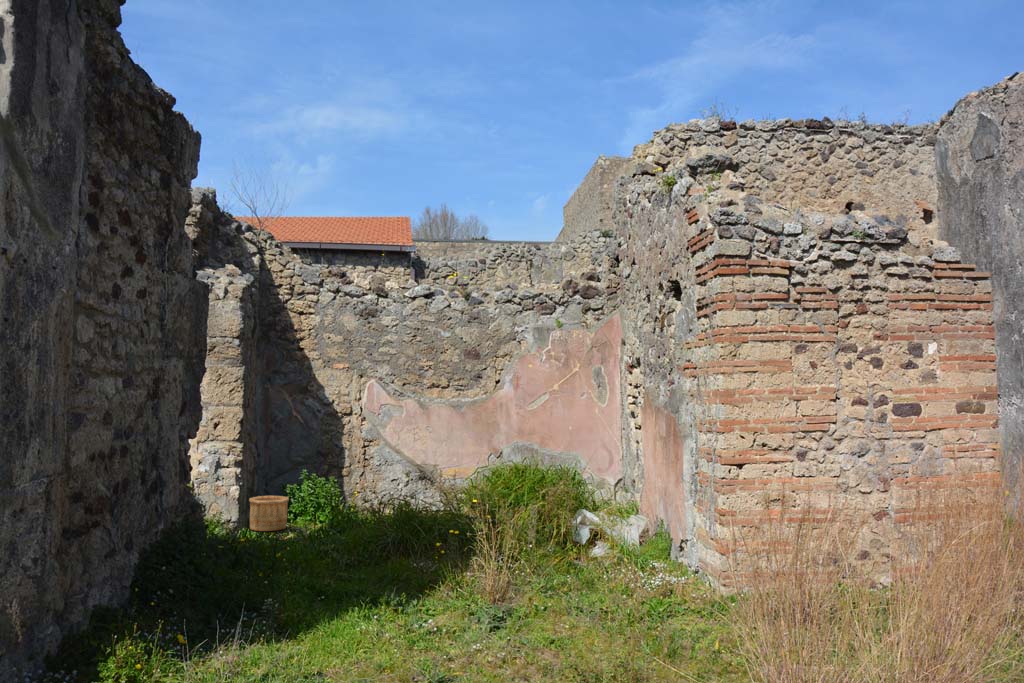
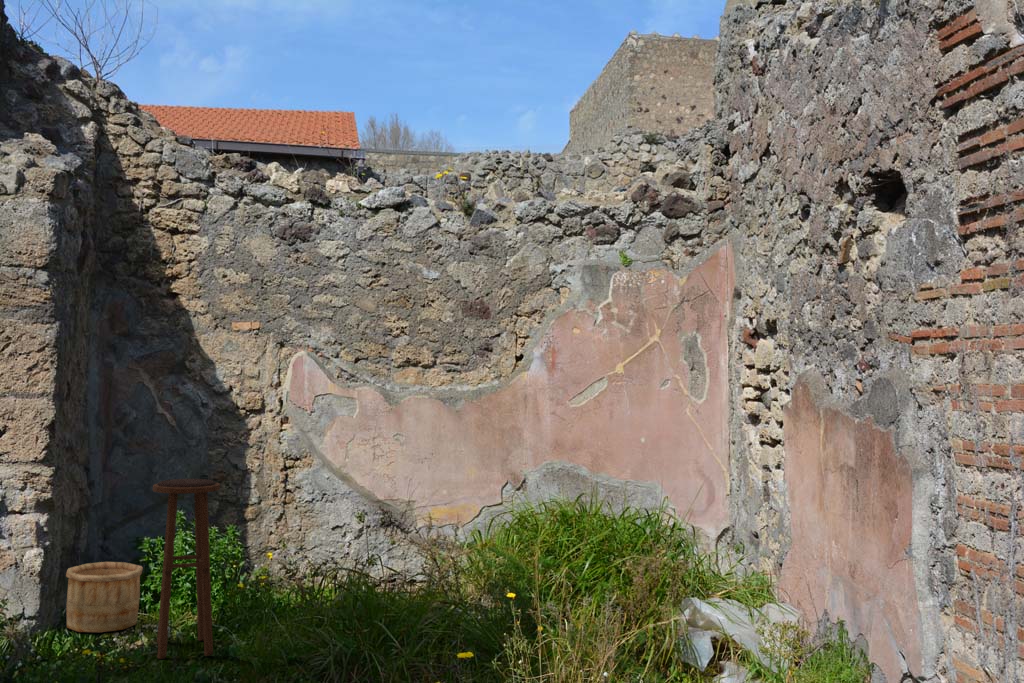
stool: none [296,448,331,541] -> present [153,479,220,659]

